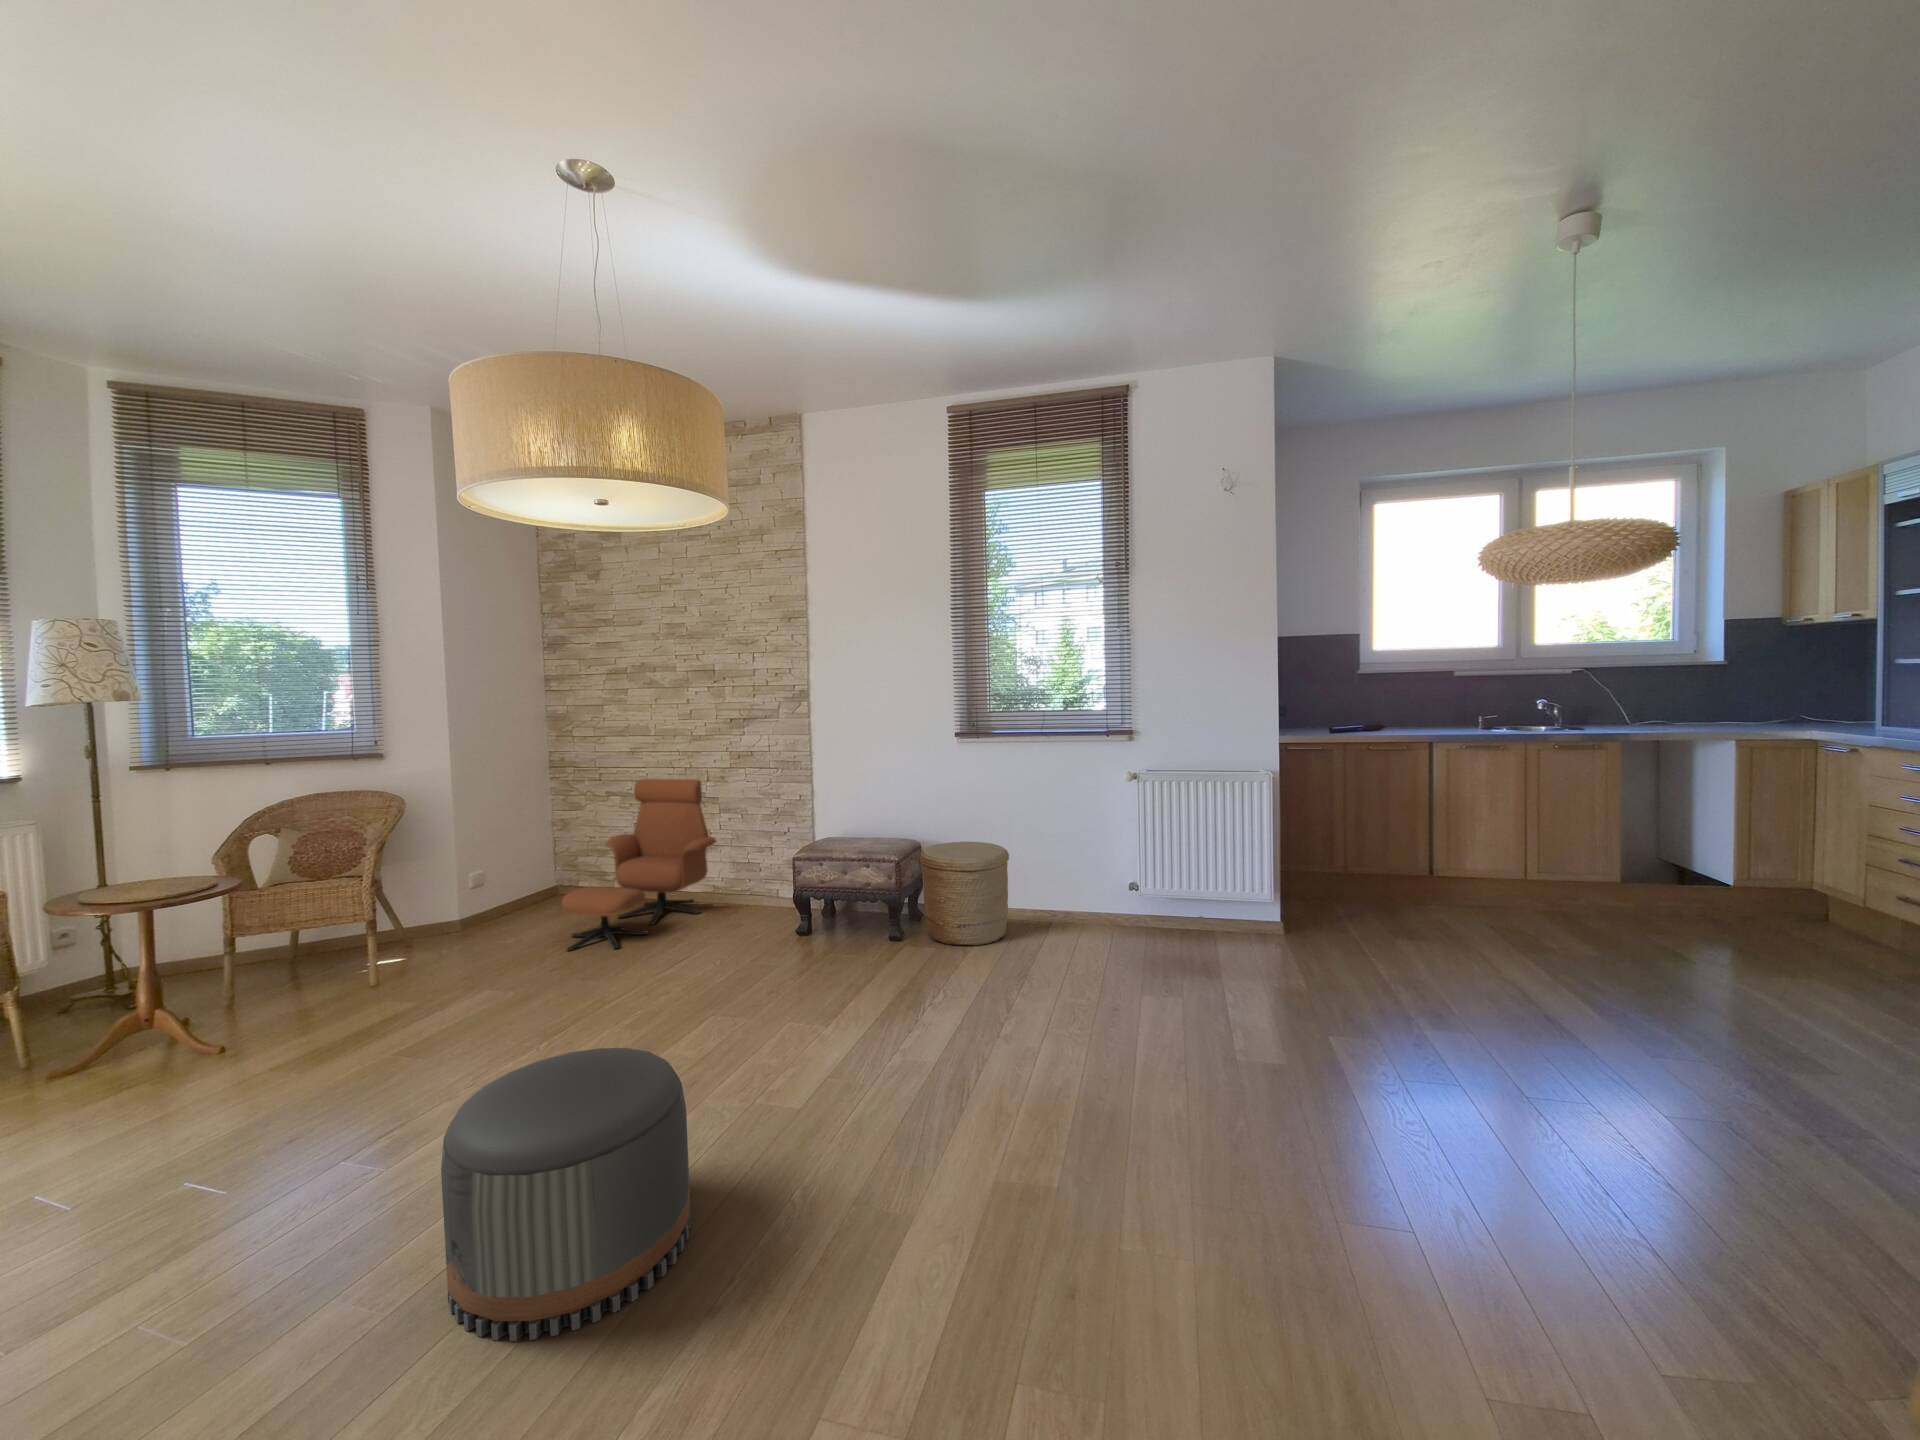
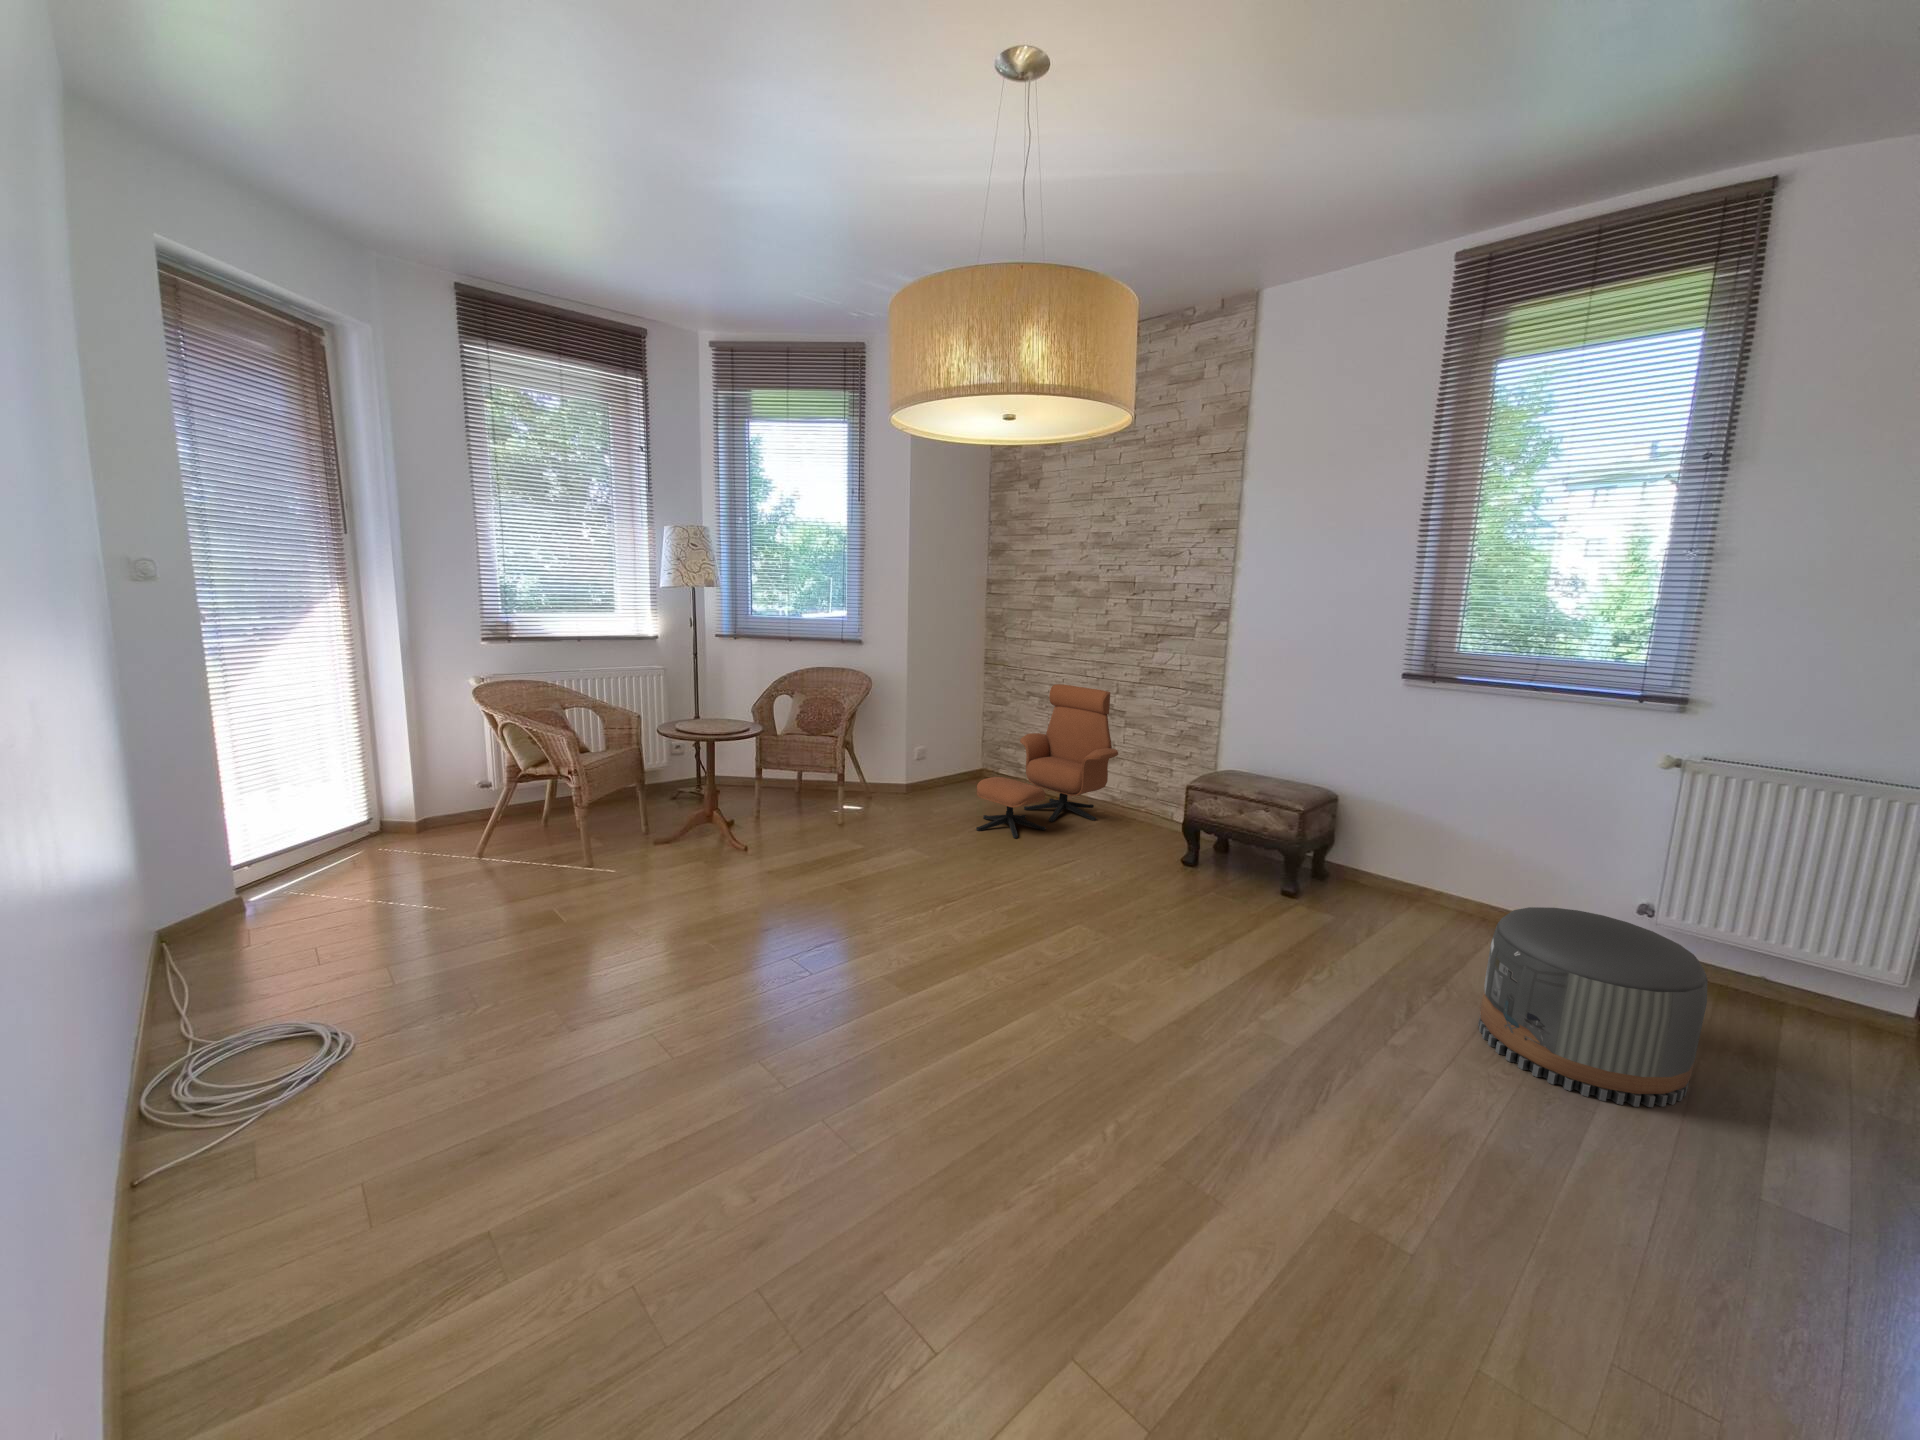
woven basket: present [920,842,1009,945] -> none [1329,801,1452,928]
pouf: present [441,1048,690,1341] -> present [1478,907,1708,1107]

